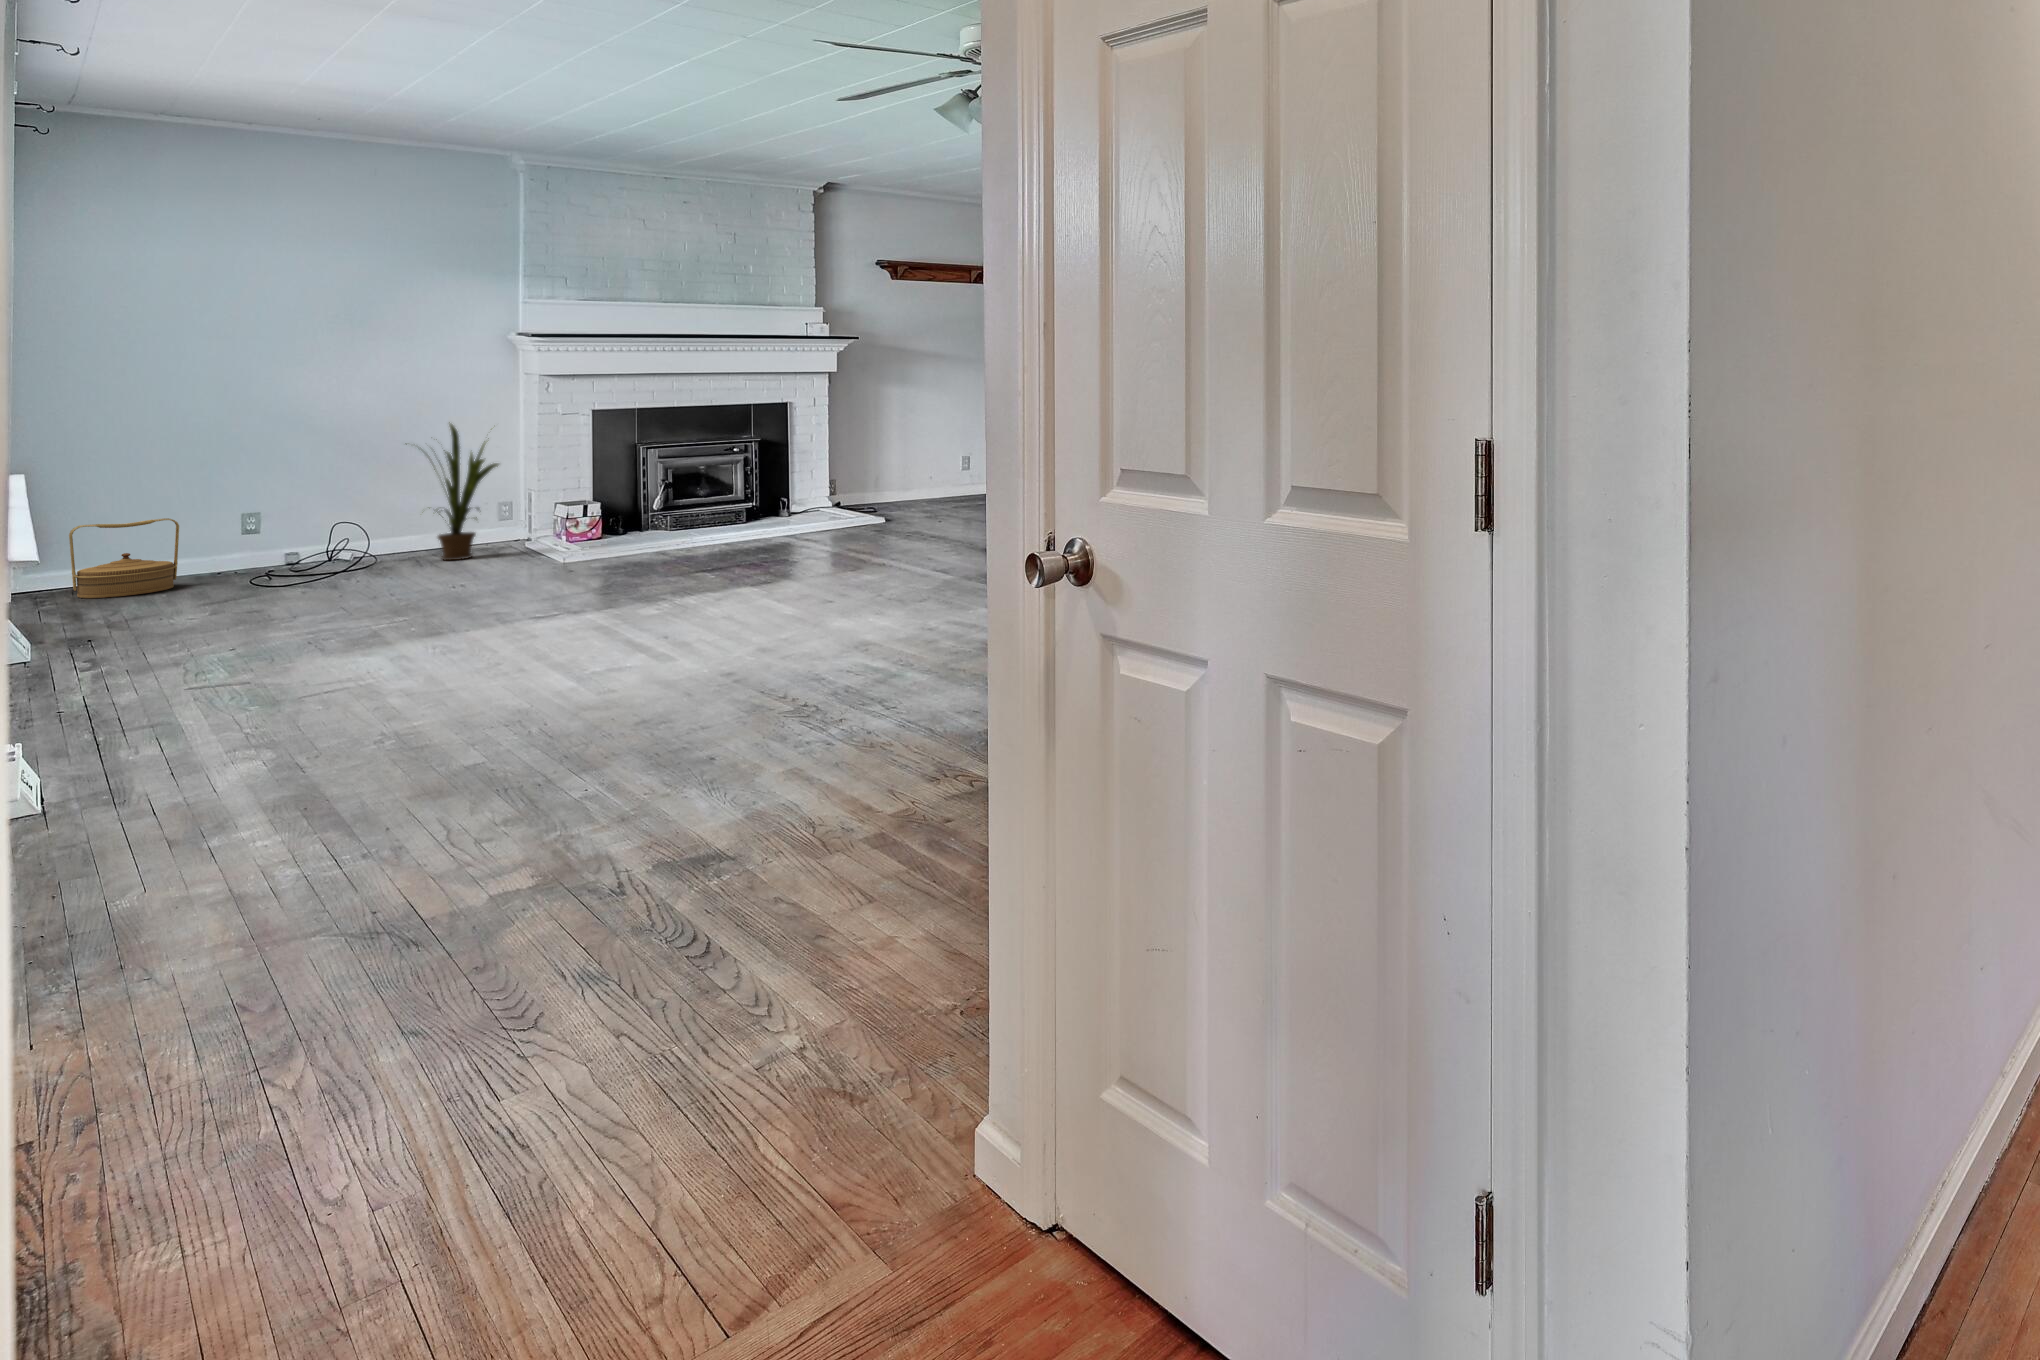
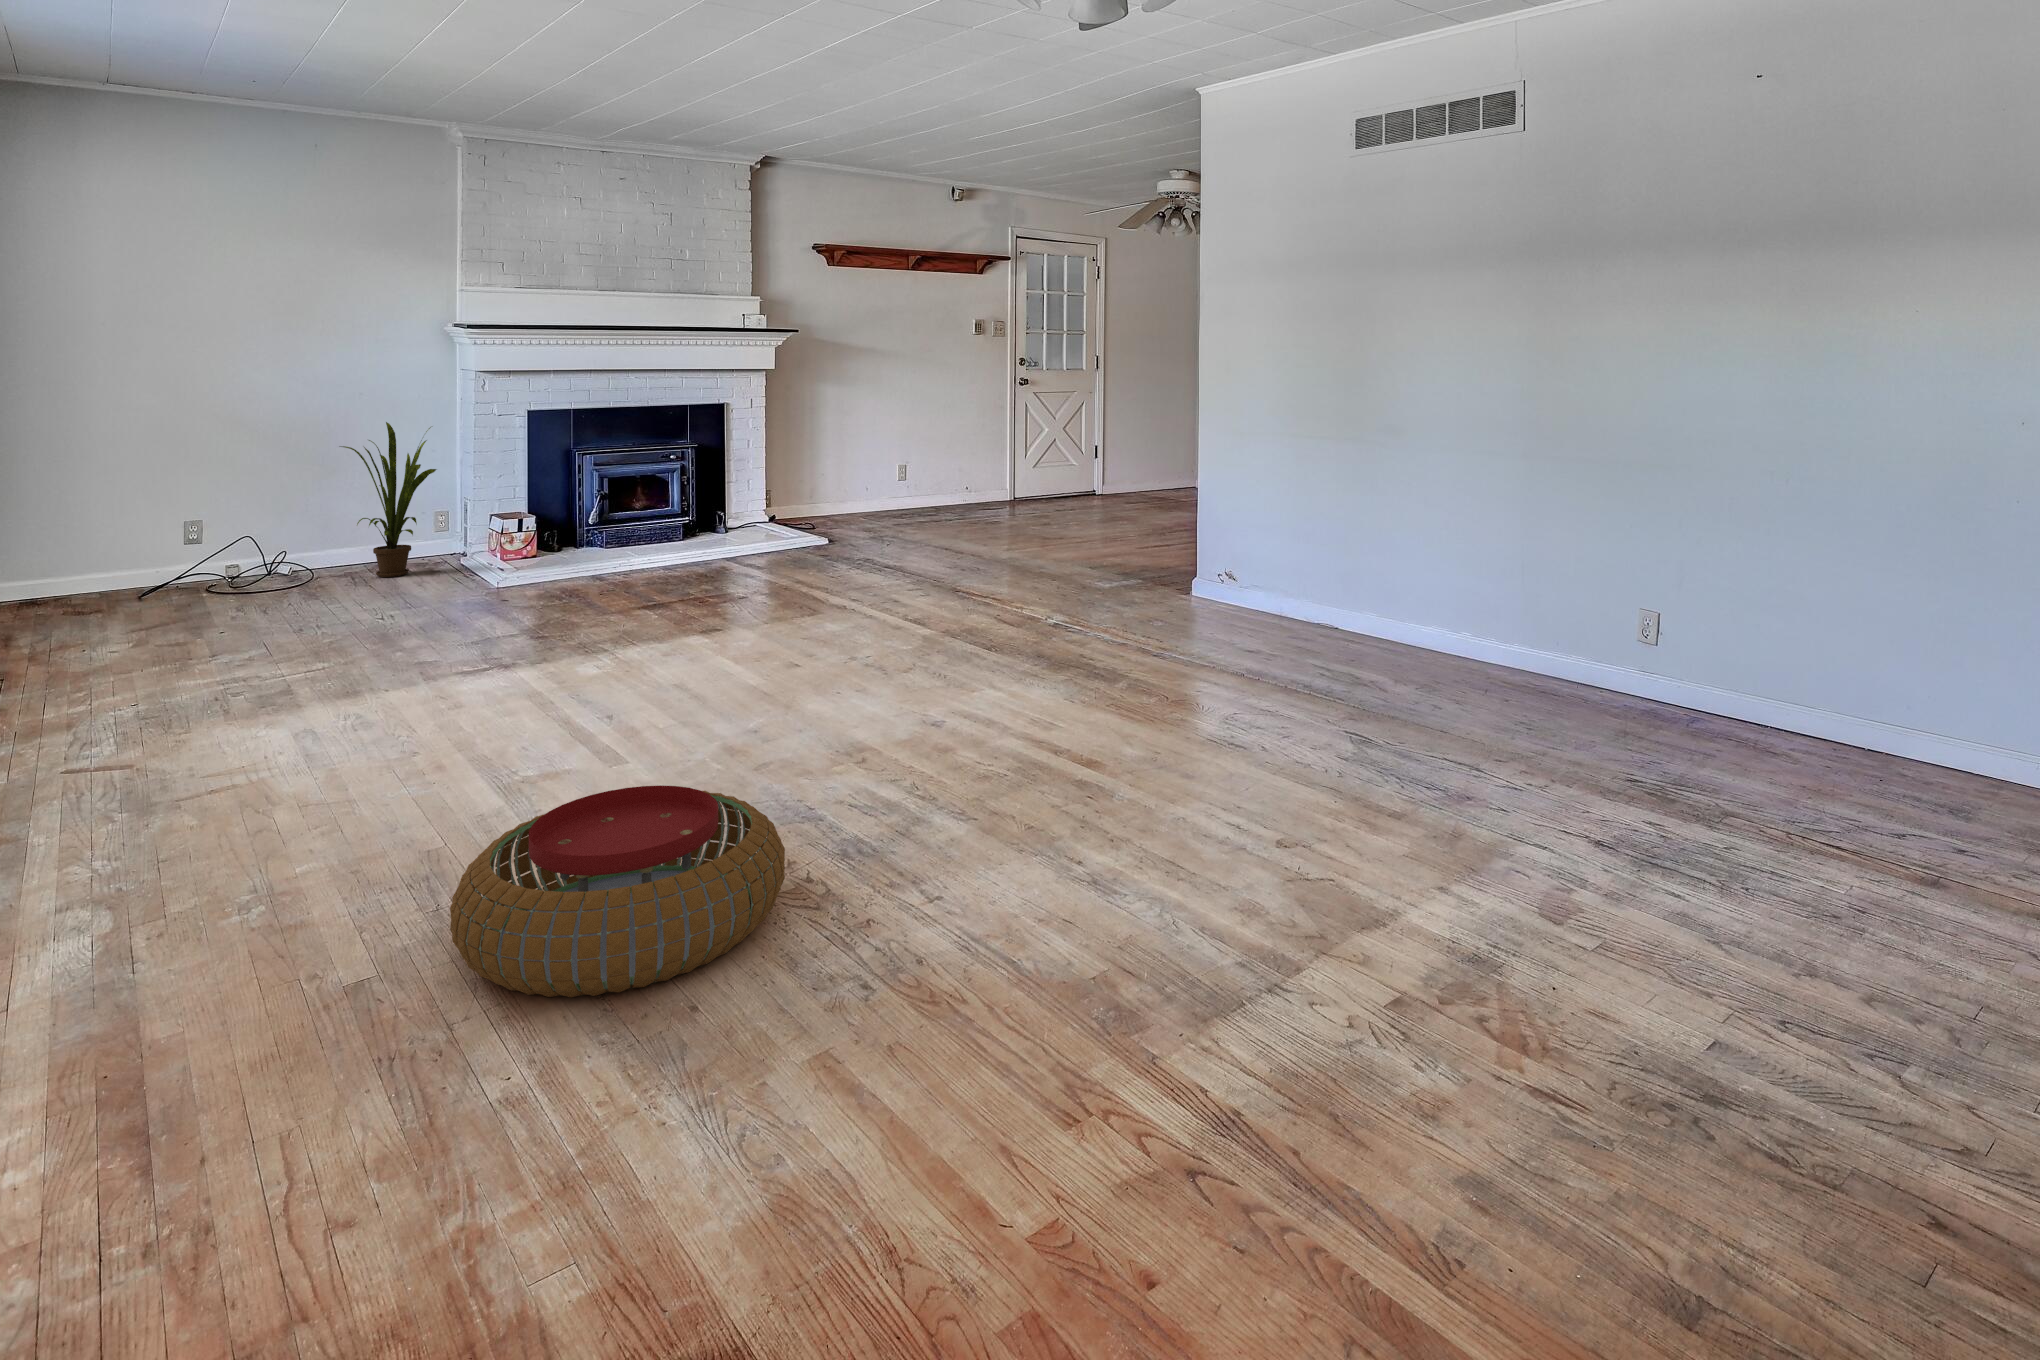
woven basket: present [69,518,179,598] -> none [15,526,122,614]
pouf: none [553,638,796,750] -> present [450,785,785,998]

